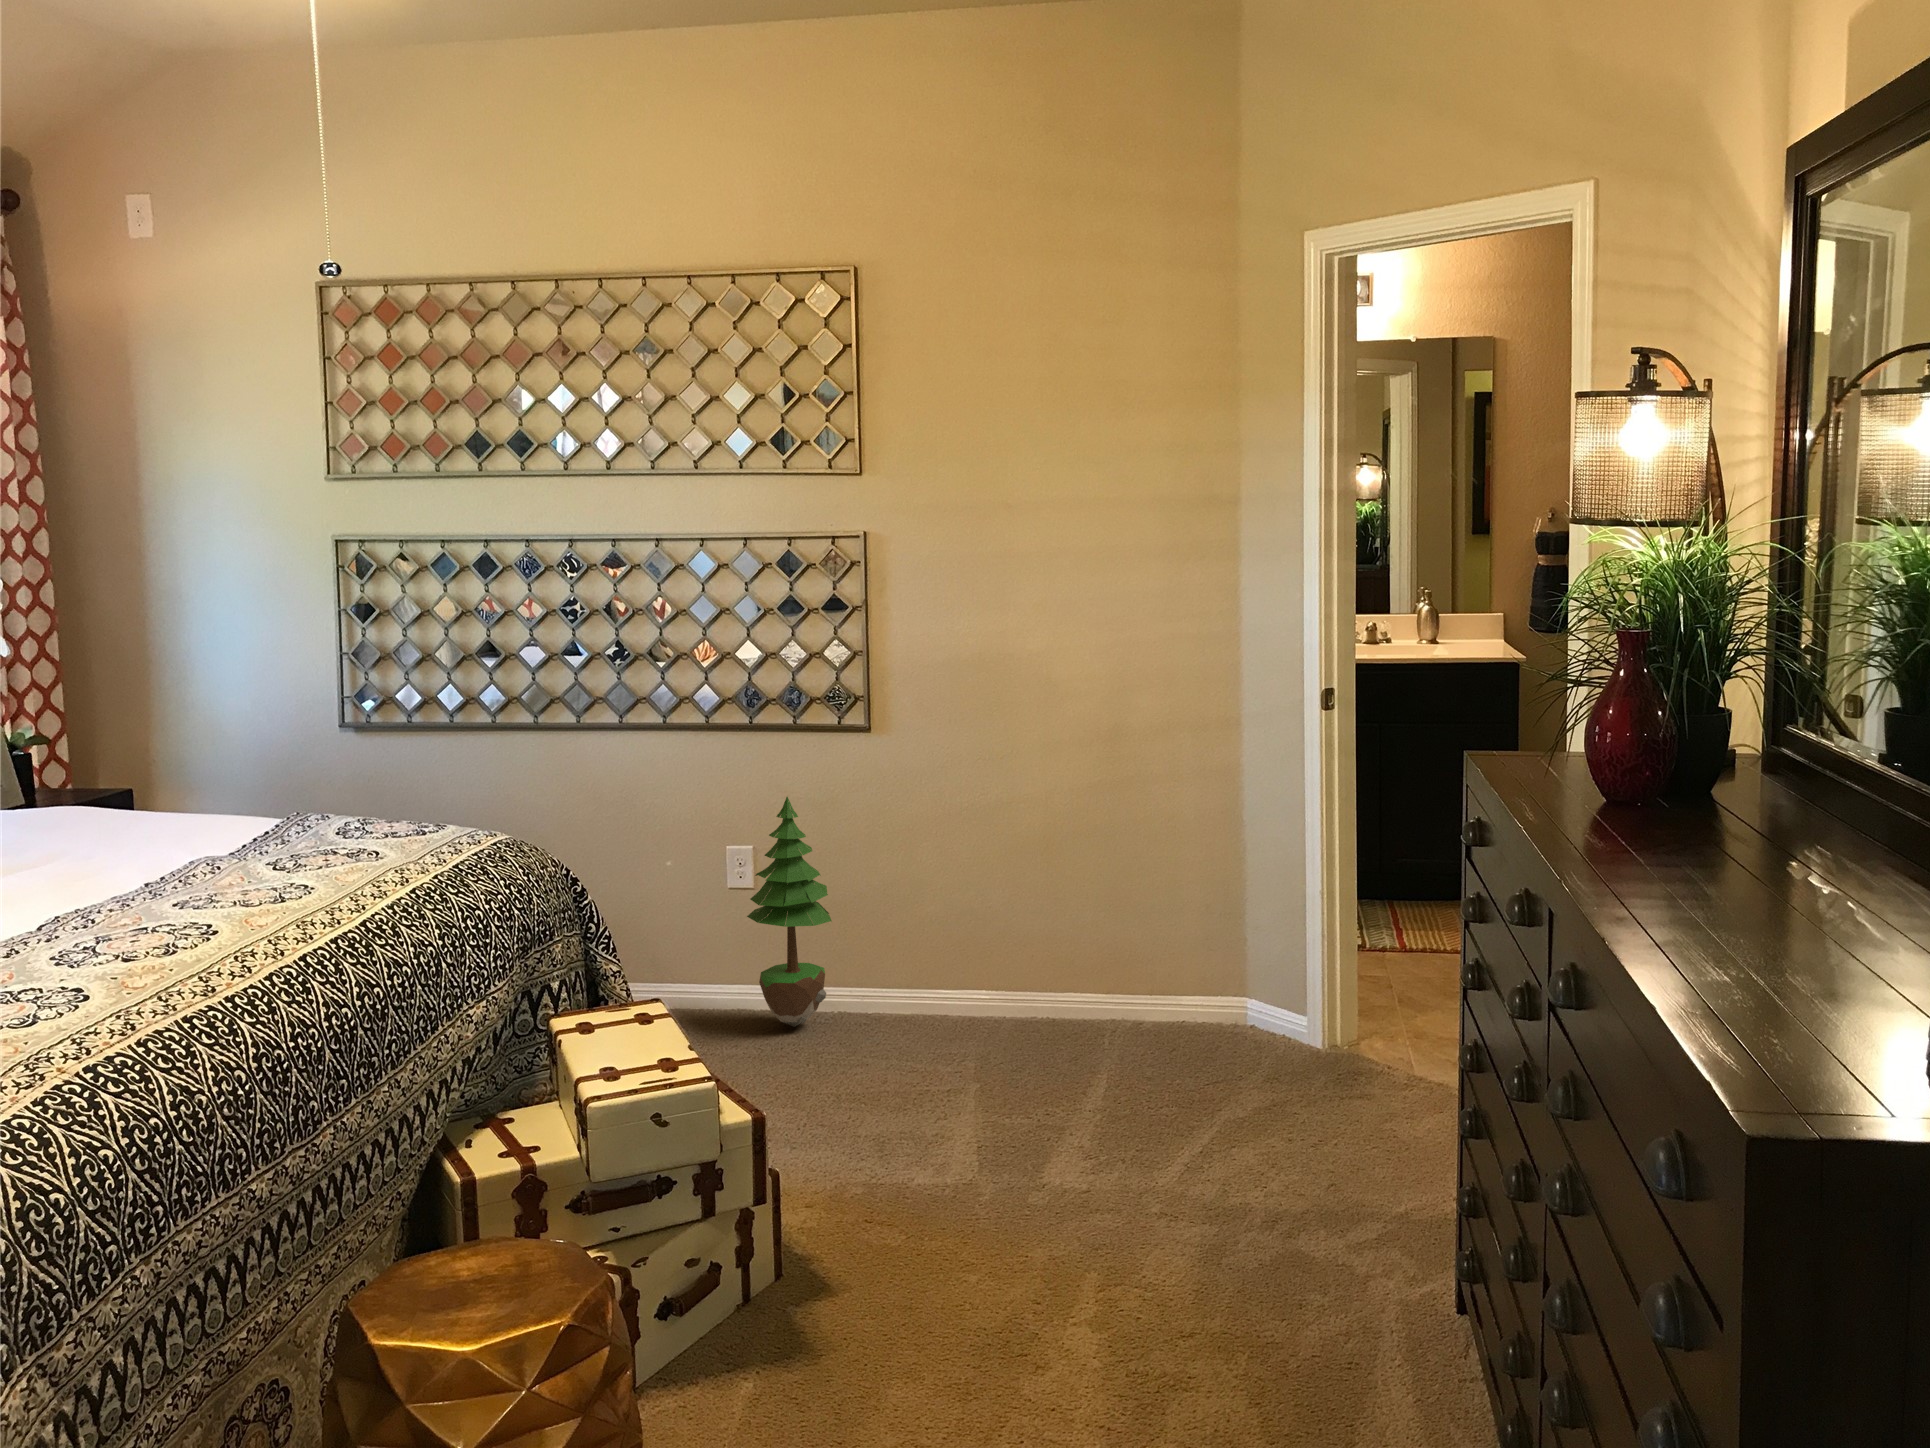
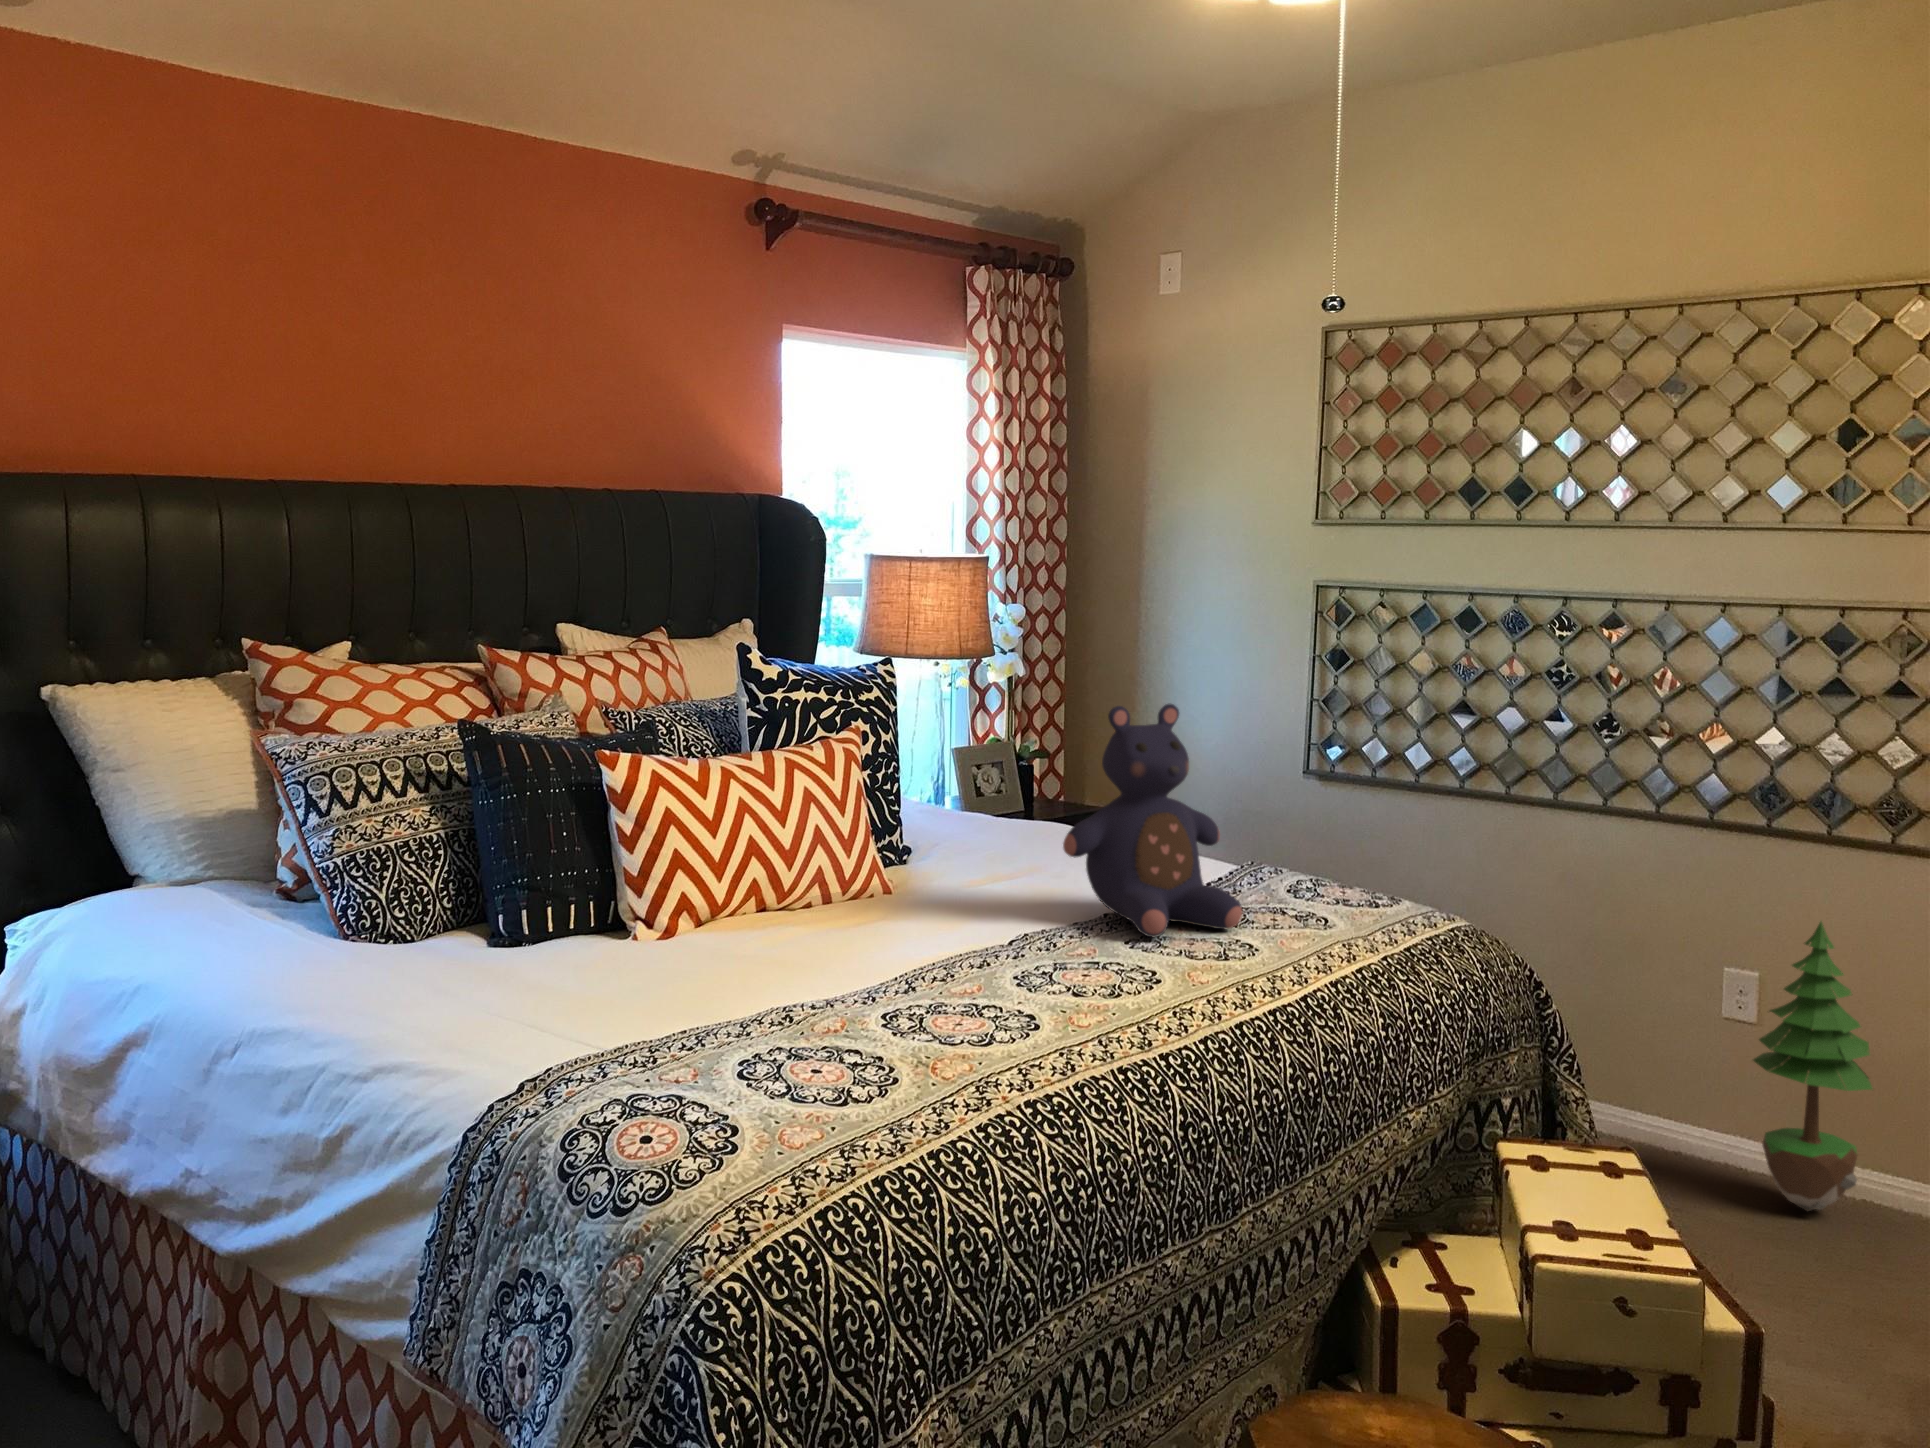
teddy bear: none [87,664,294,896] -> present [1063,704,1242,937]

